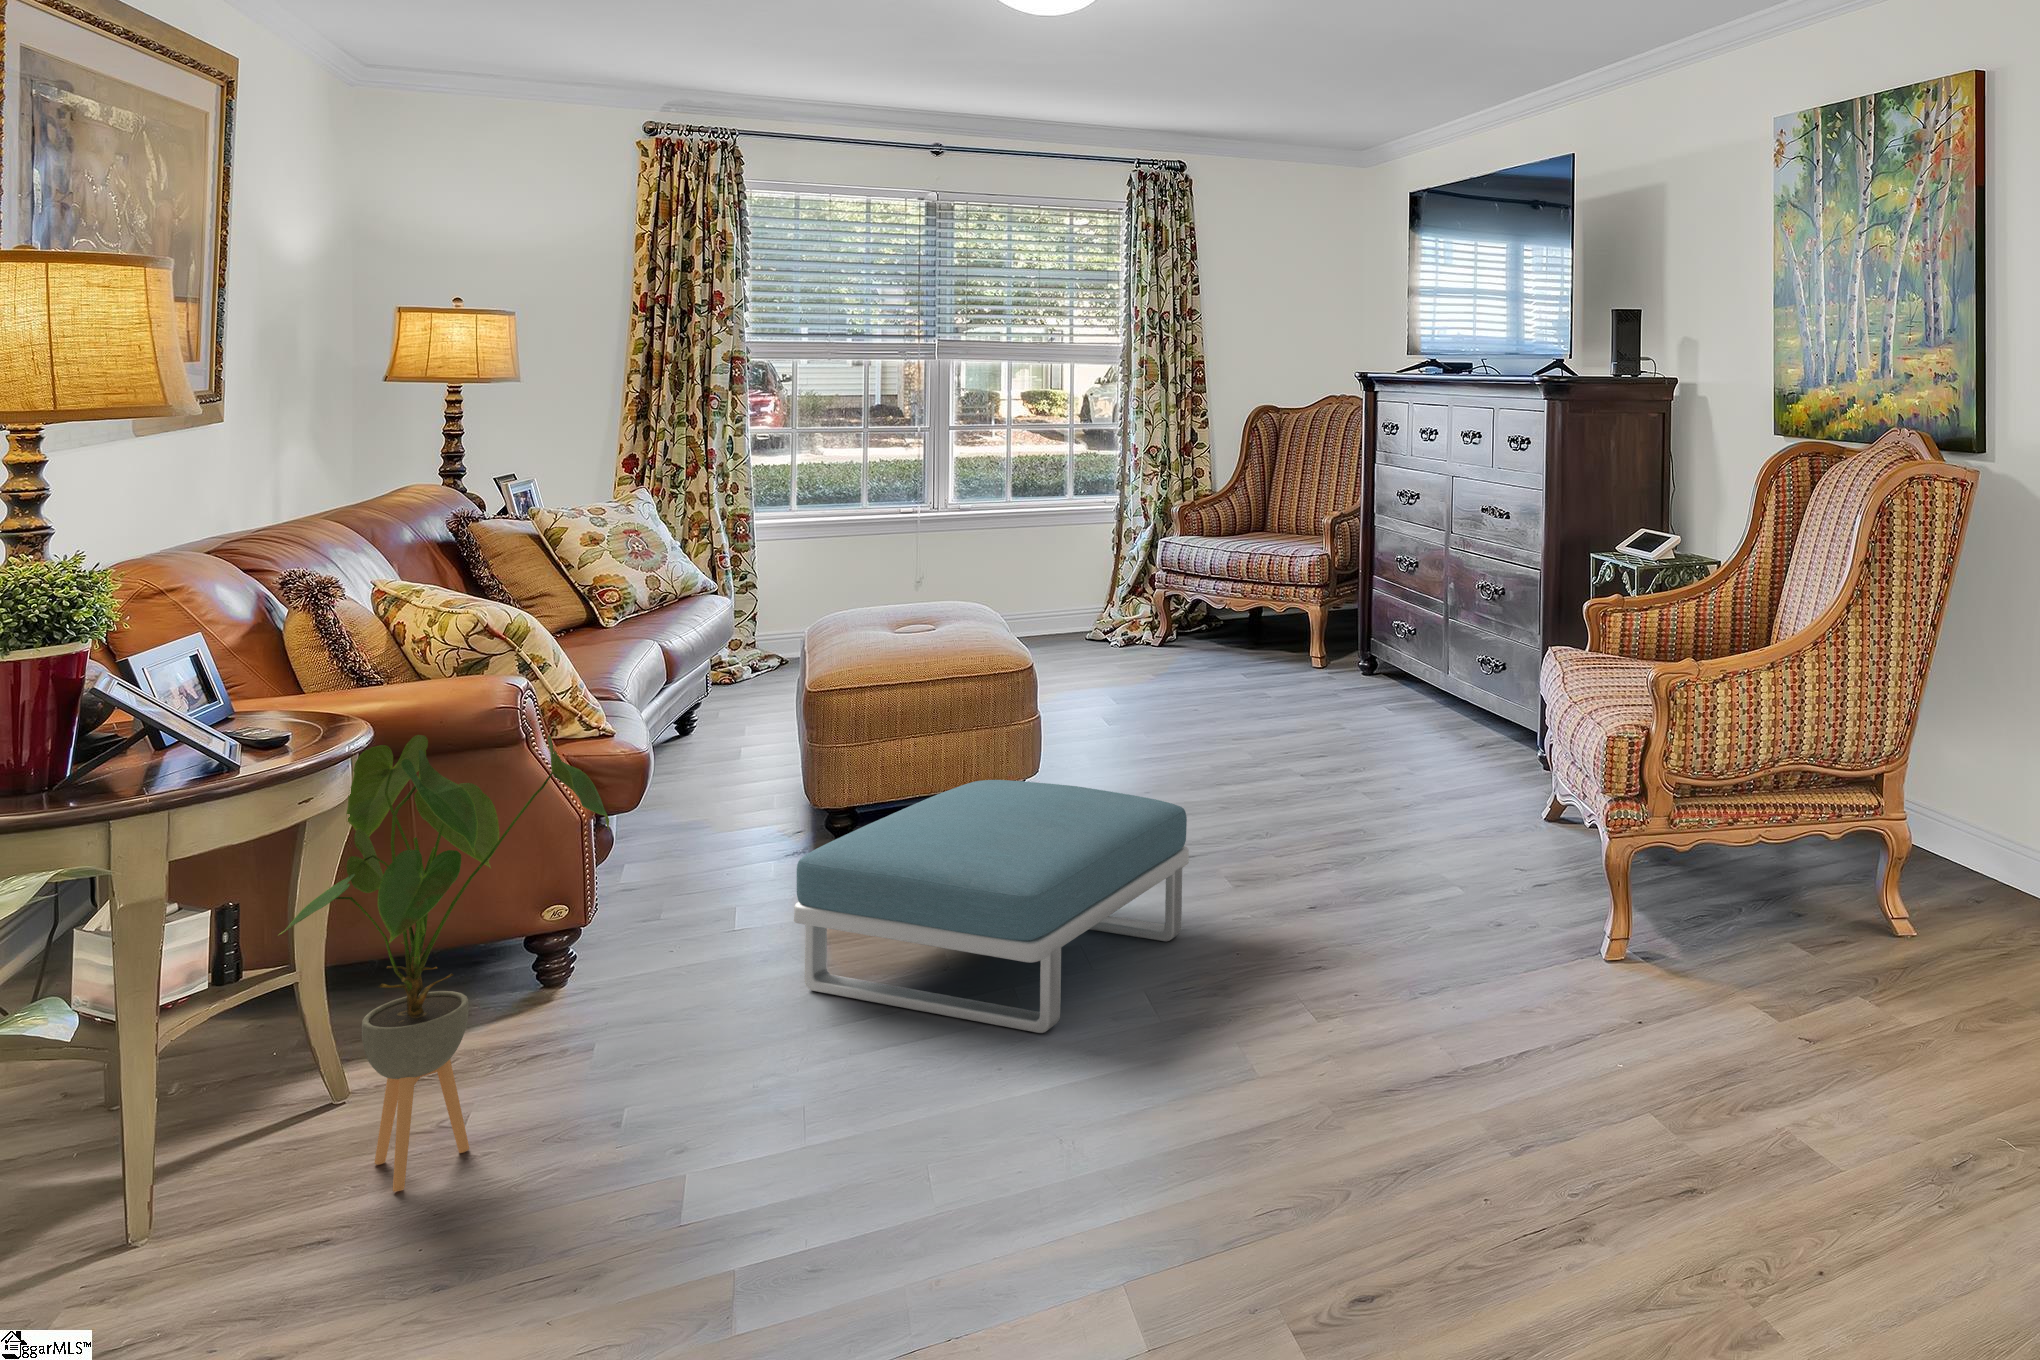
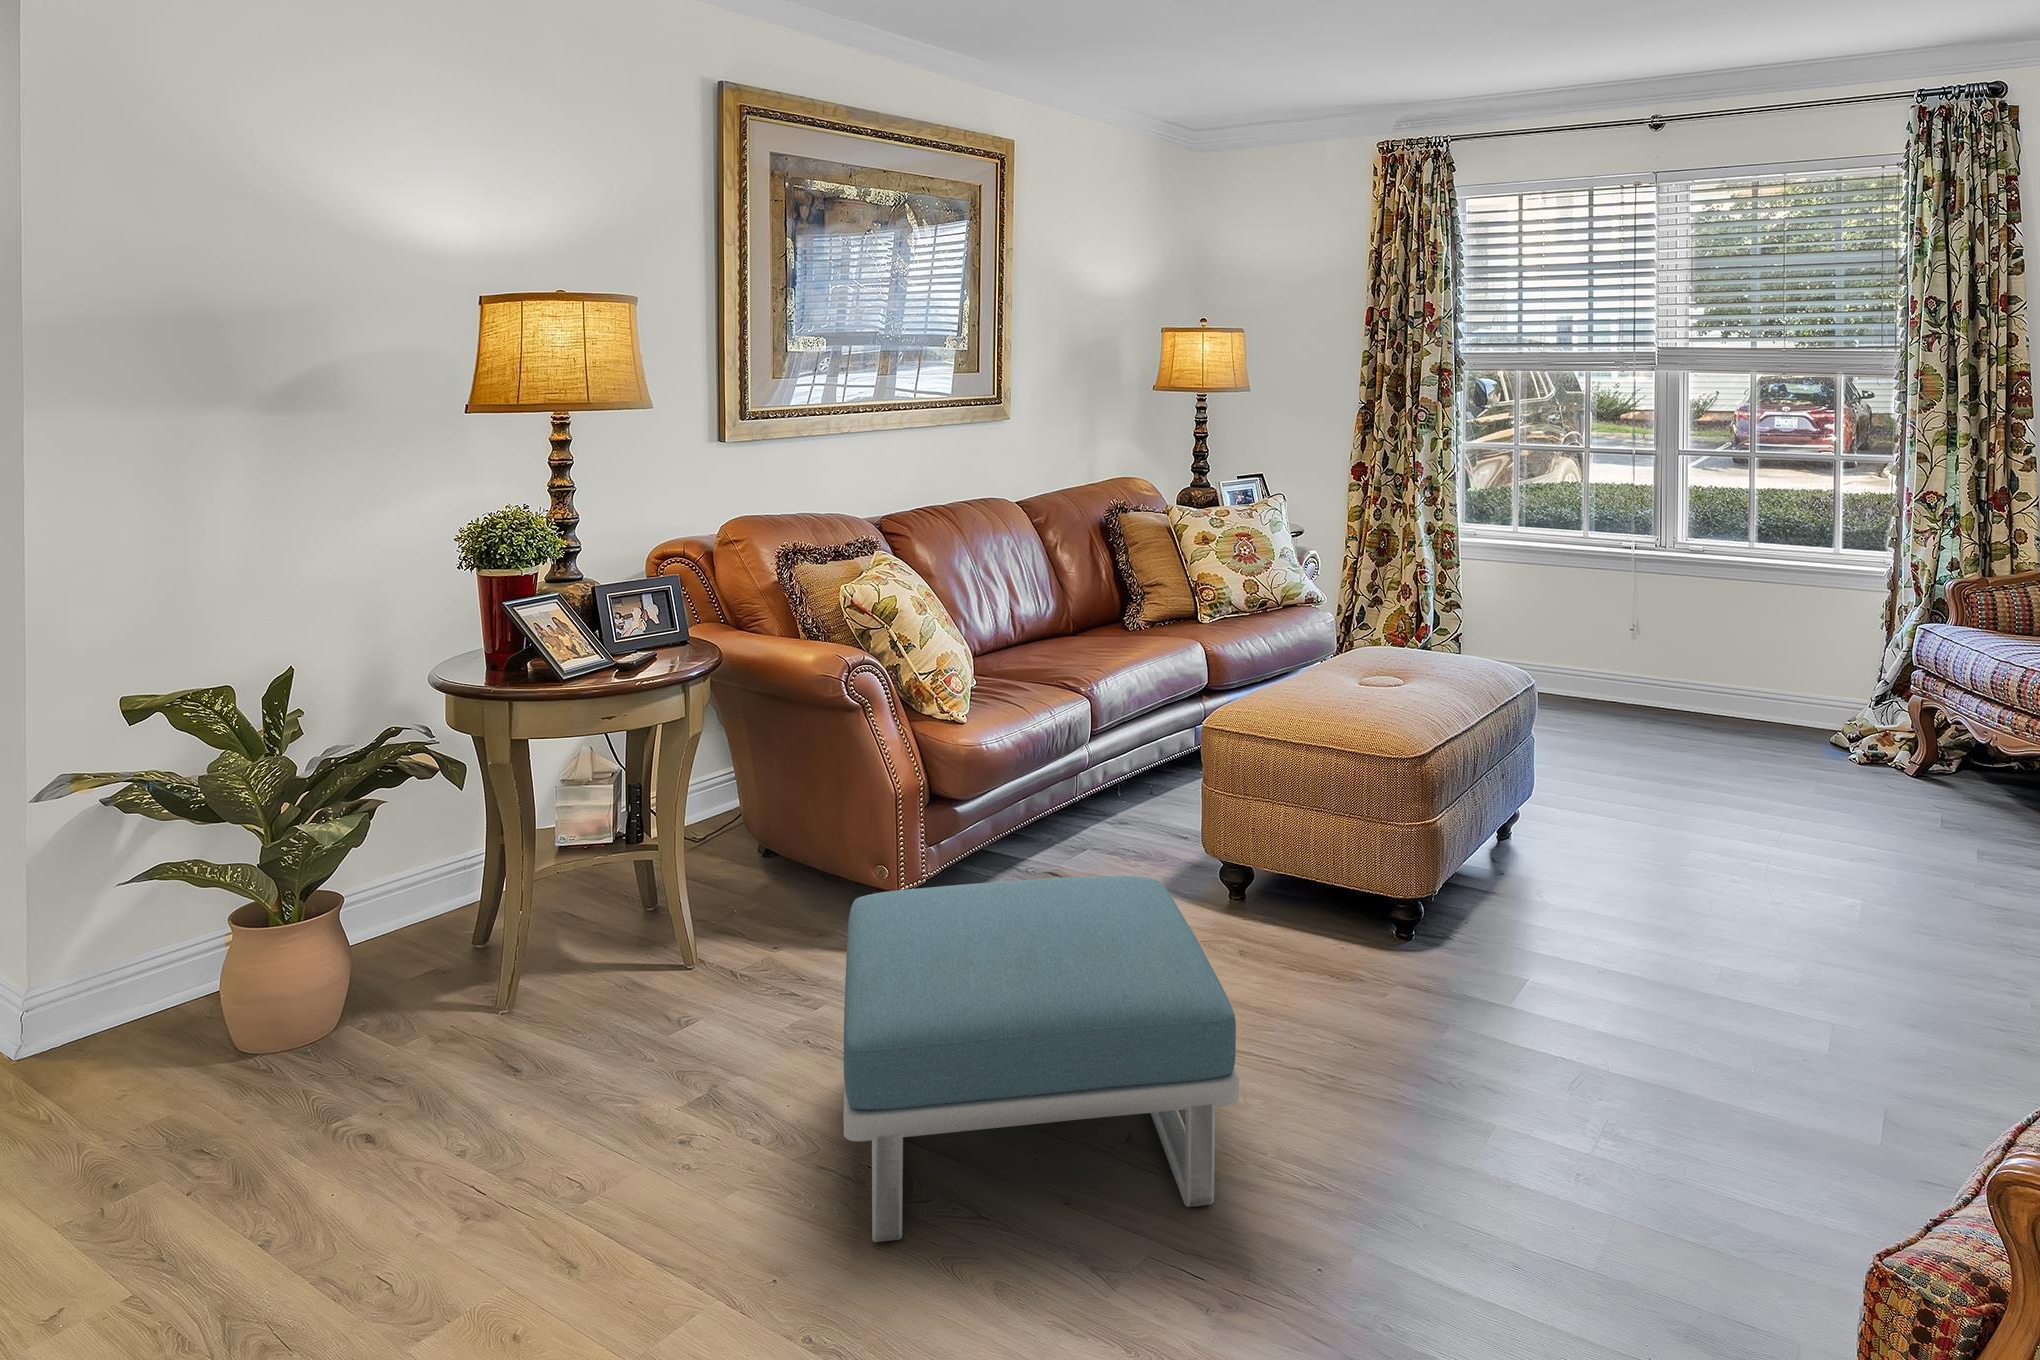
house plant: present [279,735,610,1192] -> none [365,673,607,1069]

